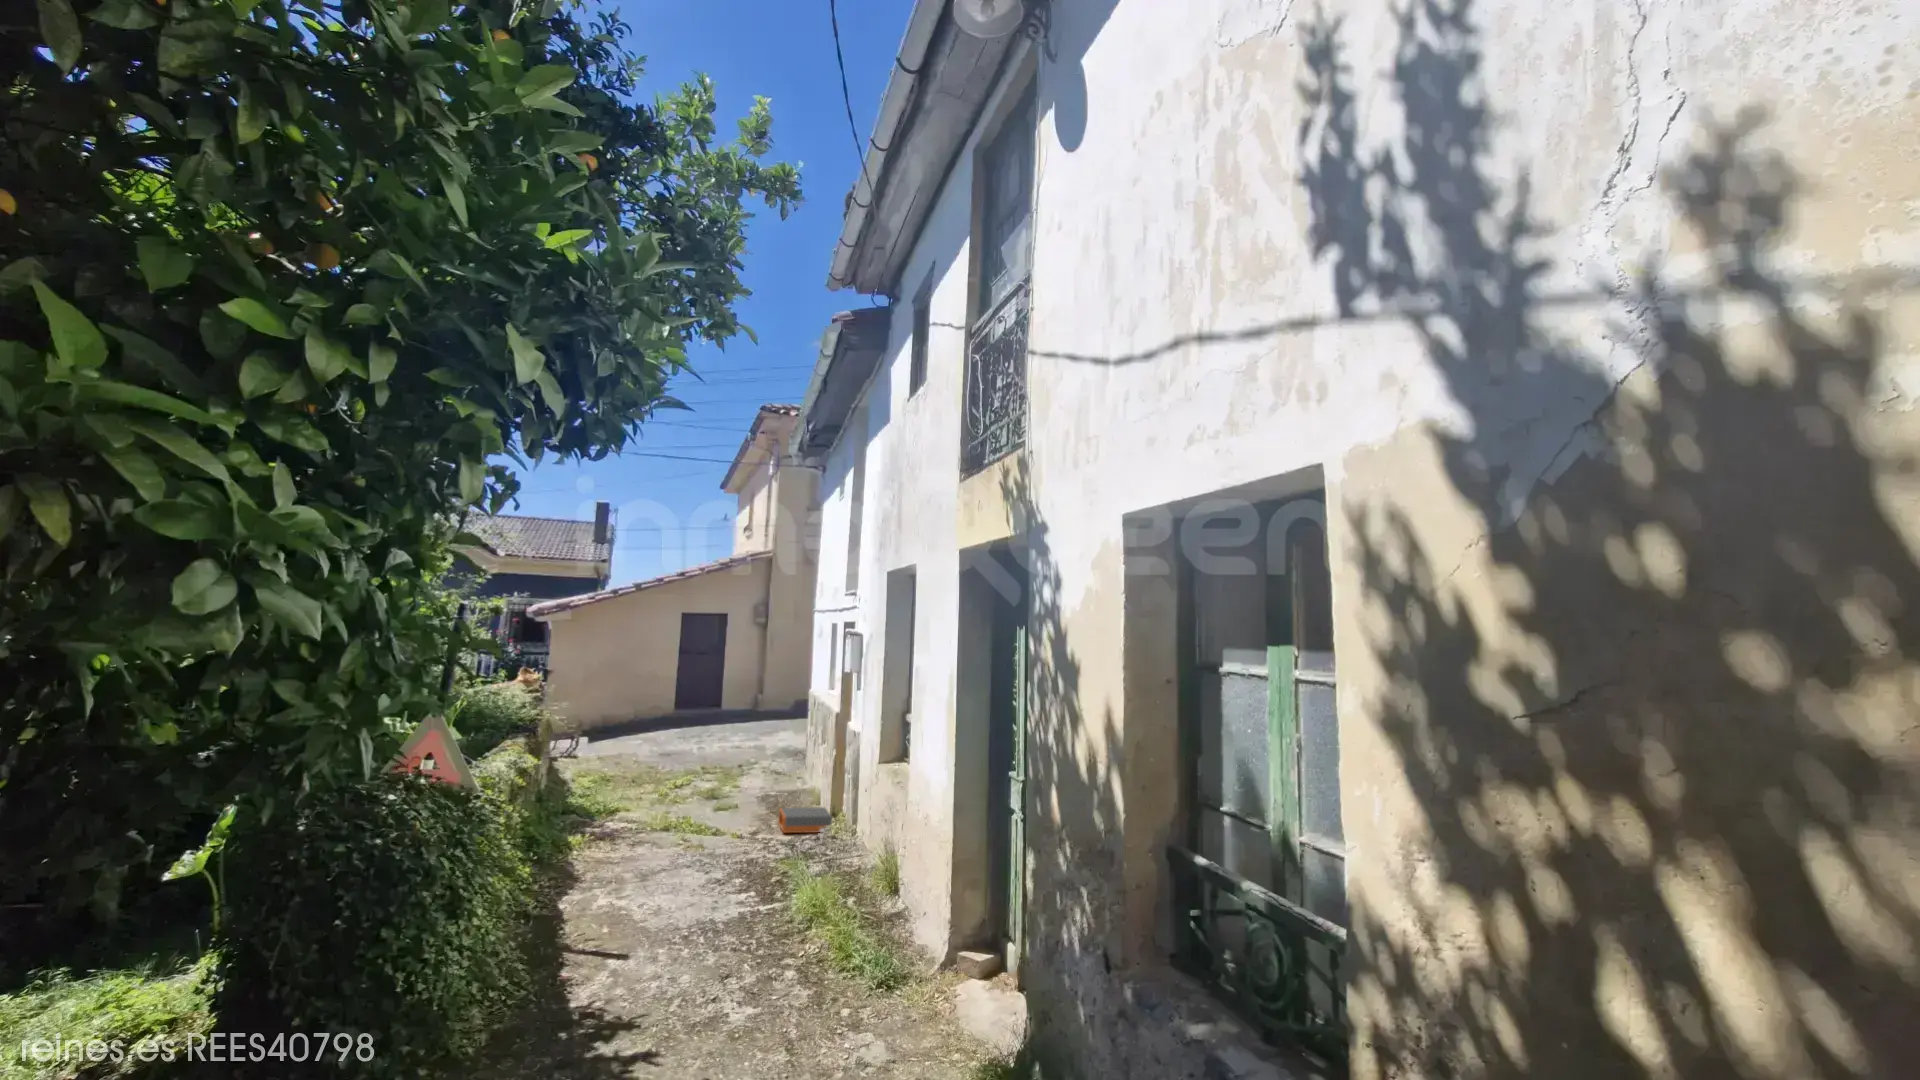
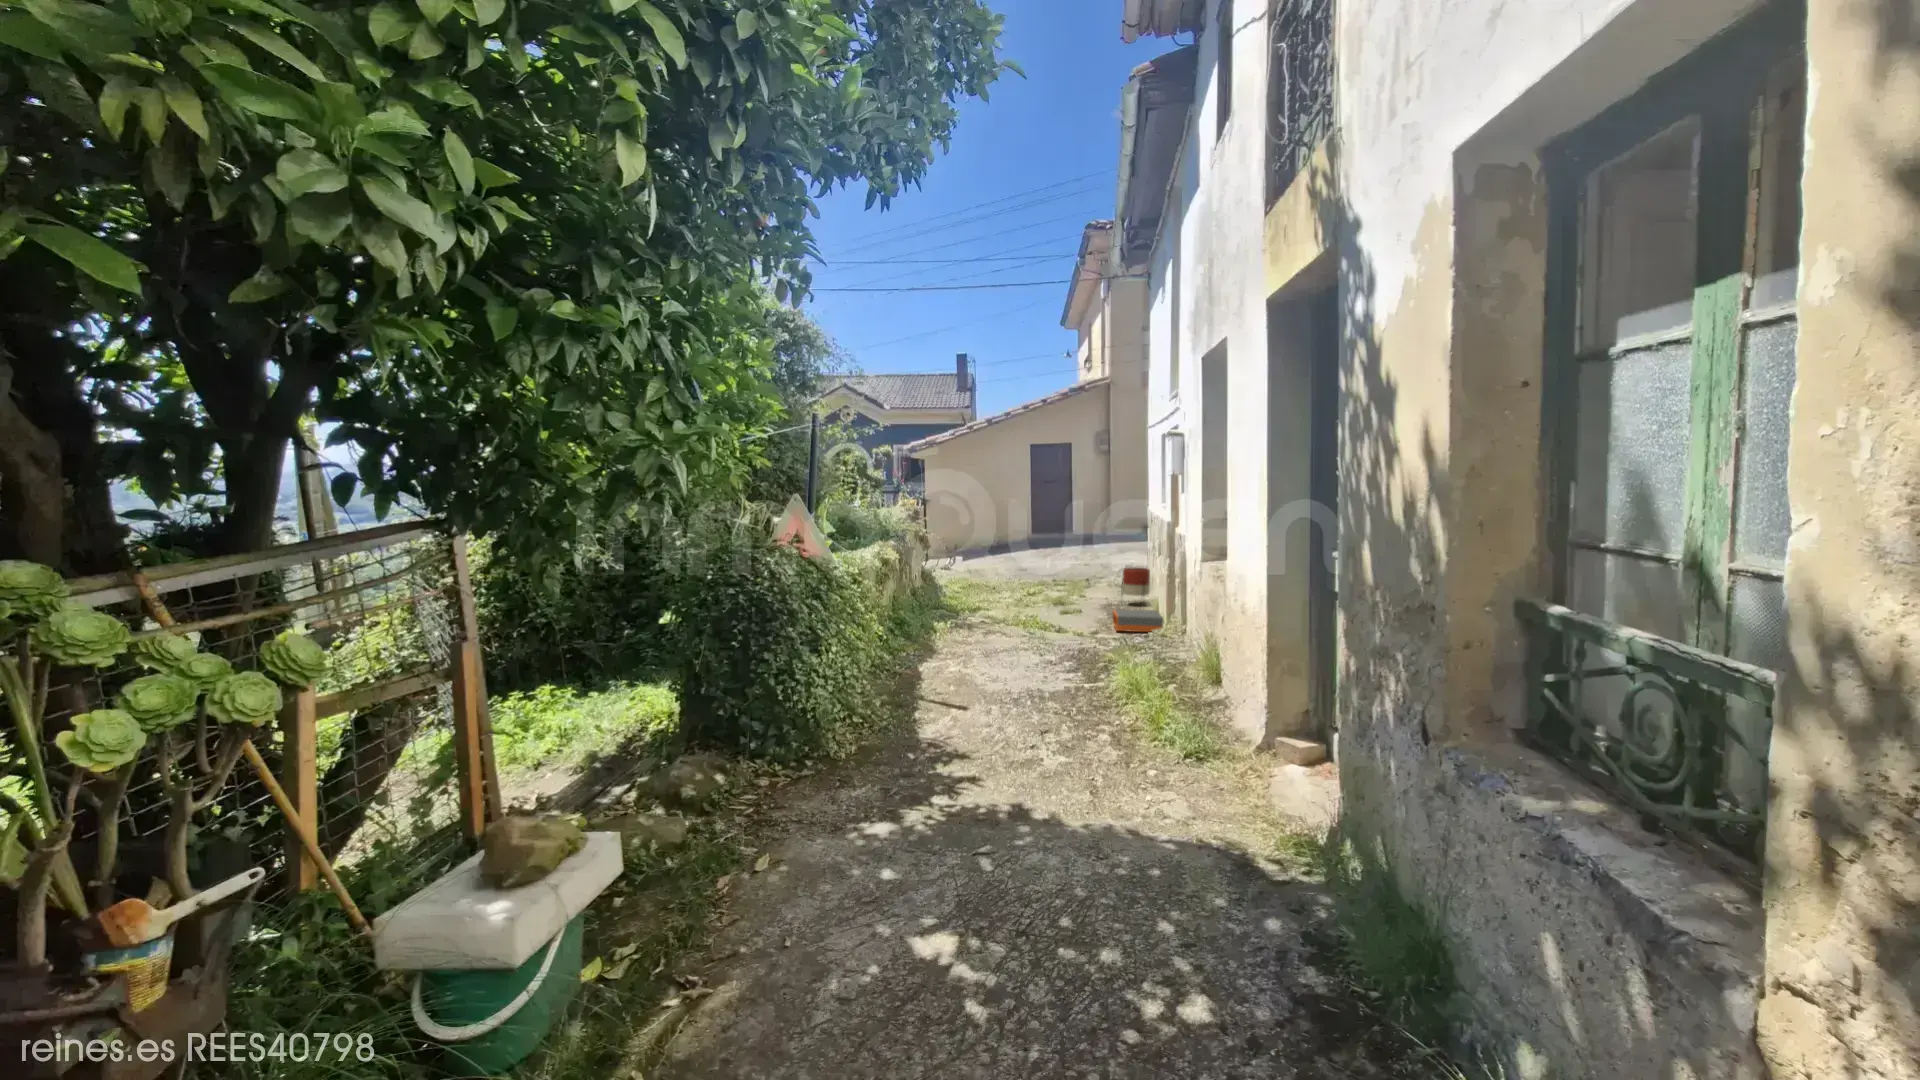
planter: none [783,758,814,800] -> present [1121,568,1150,596]

